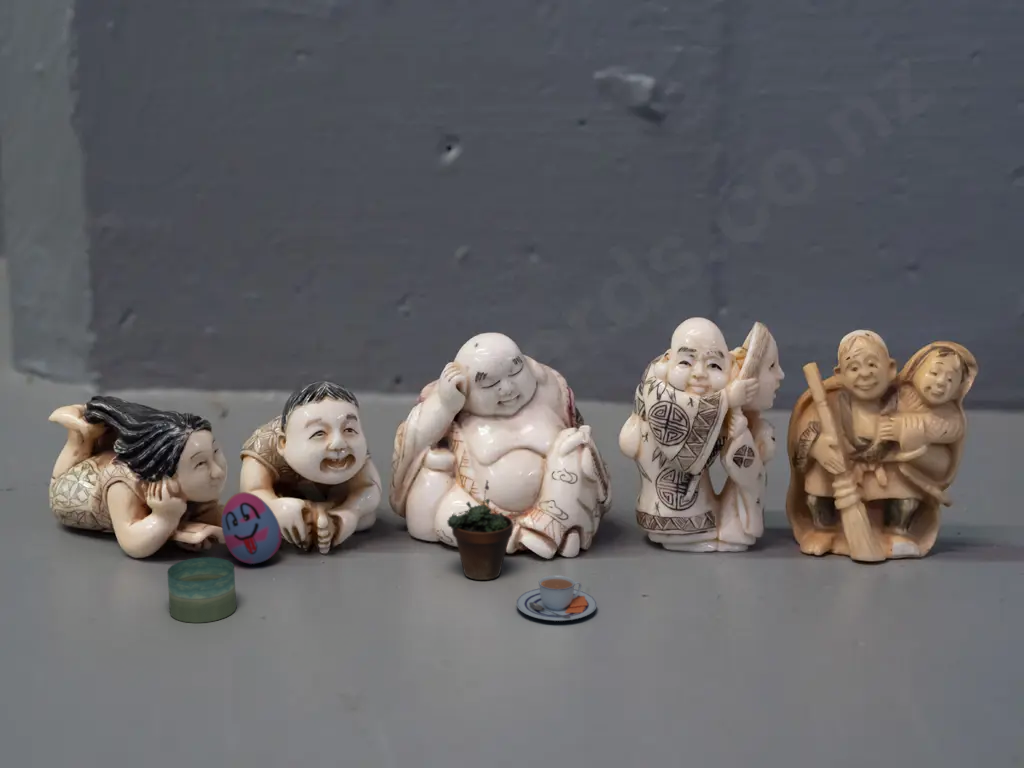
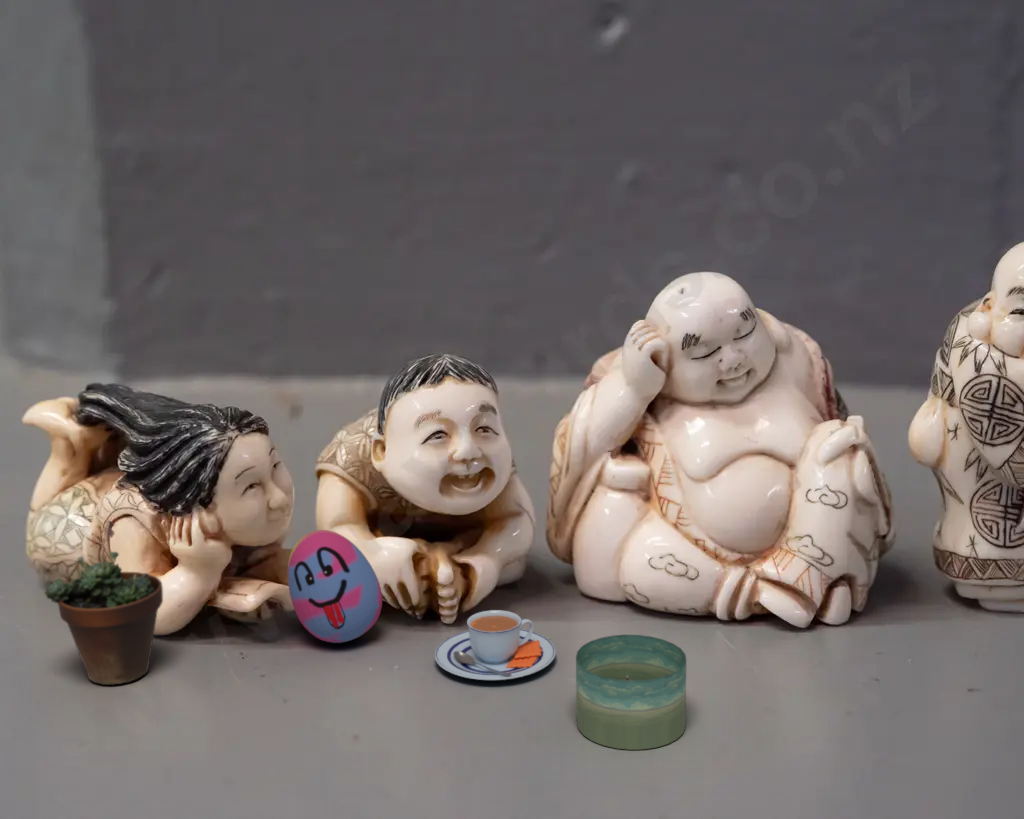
succulent plant: present [447,481,513,580] -> present [45,521,163,685]
candle: present [168,557,236,623] -> present [576,635,686,750]
teacup: present [516,575,597,621] -> present [435,610,556,680]

